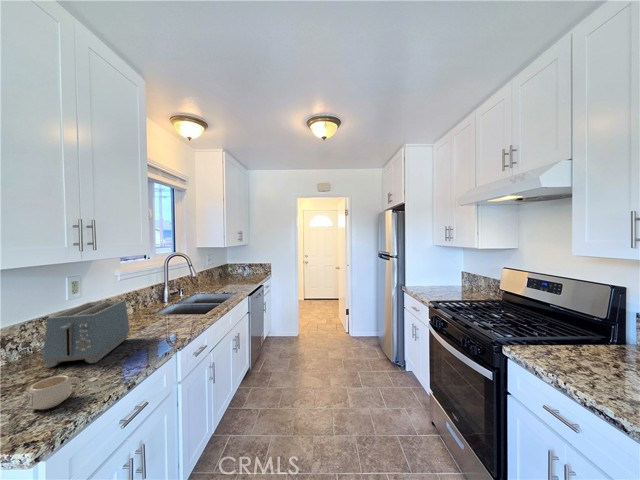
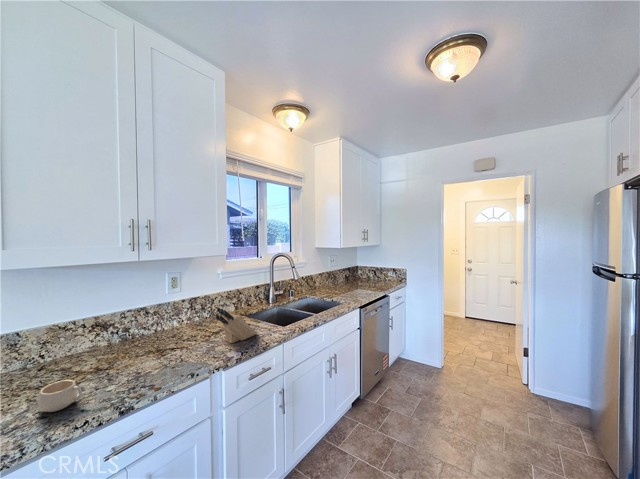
knife block: none [155,298,188,331] -> present [216,307,257,343]
toaster: present [42,300,129,368] -> none [112,302,194,366]

